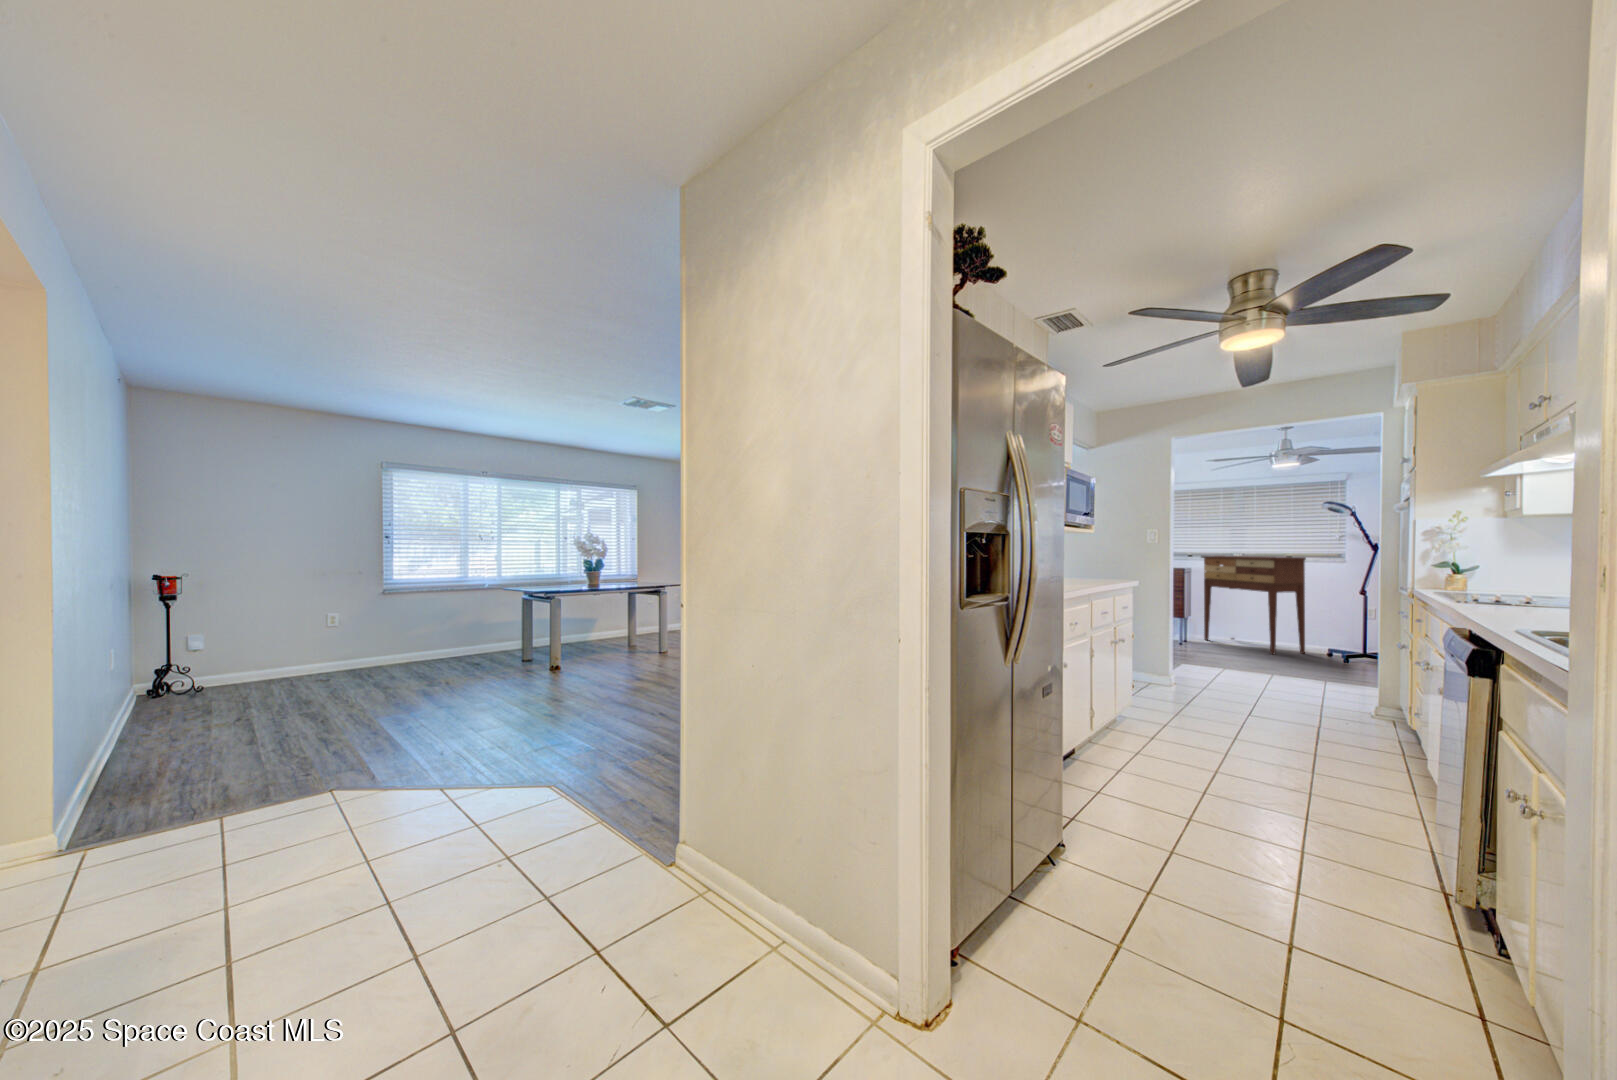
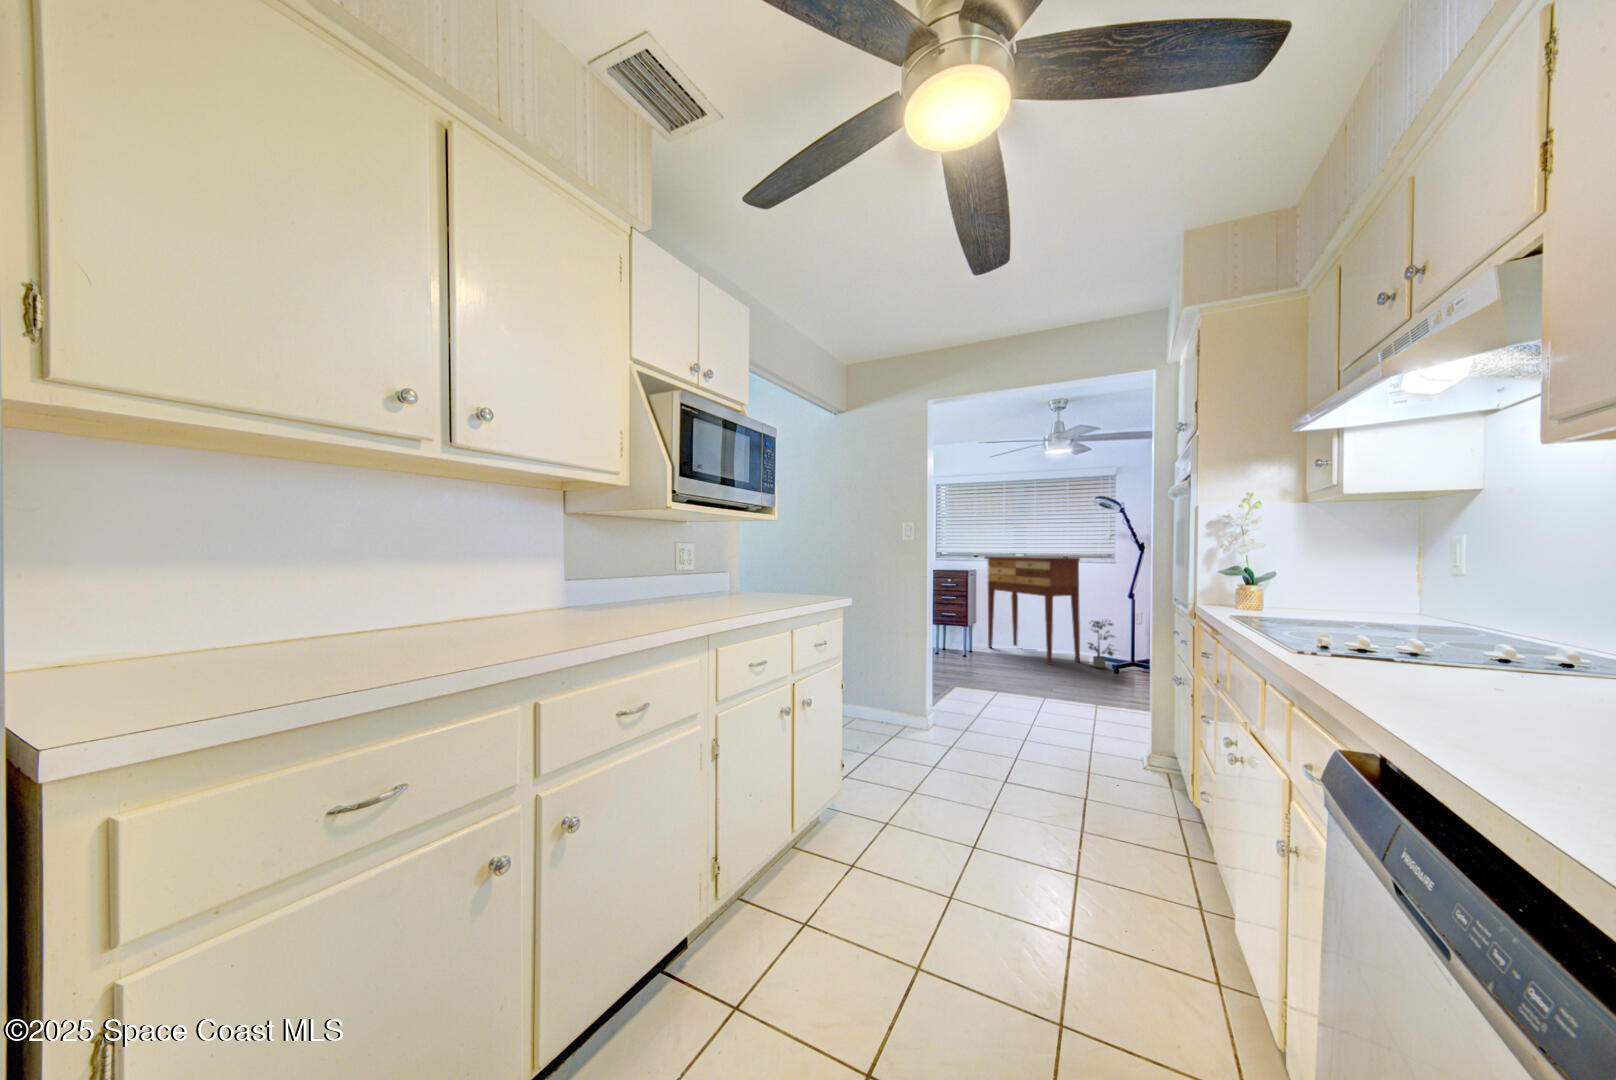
potted plant: none [1313,613,1350,659] -> present [1088,620,1114,668]

